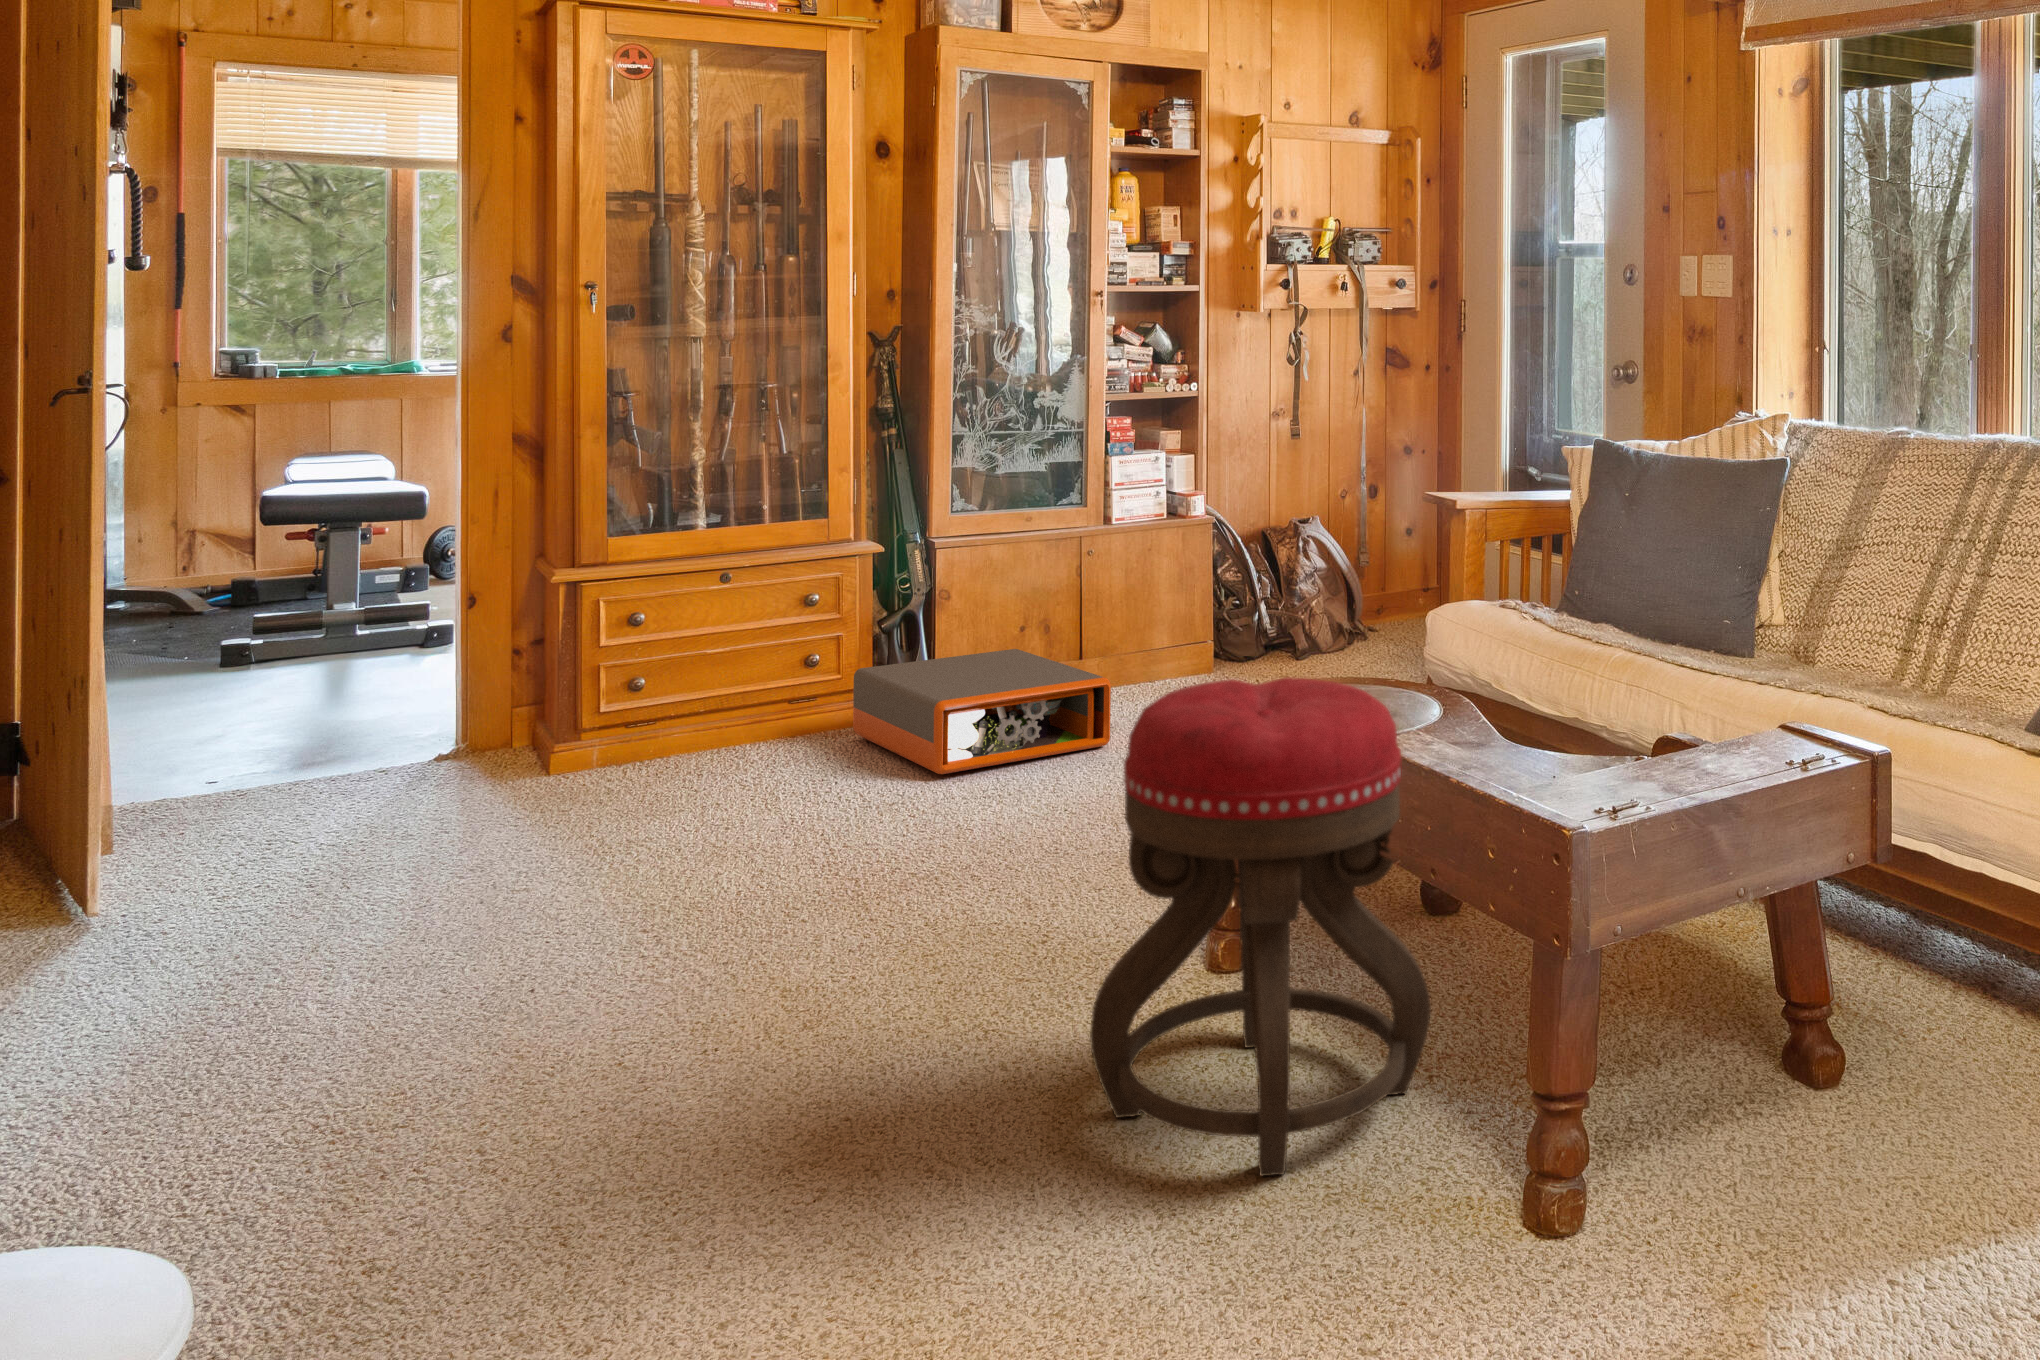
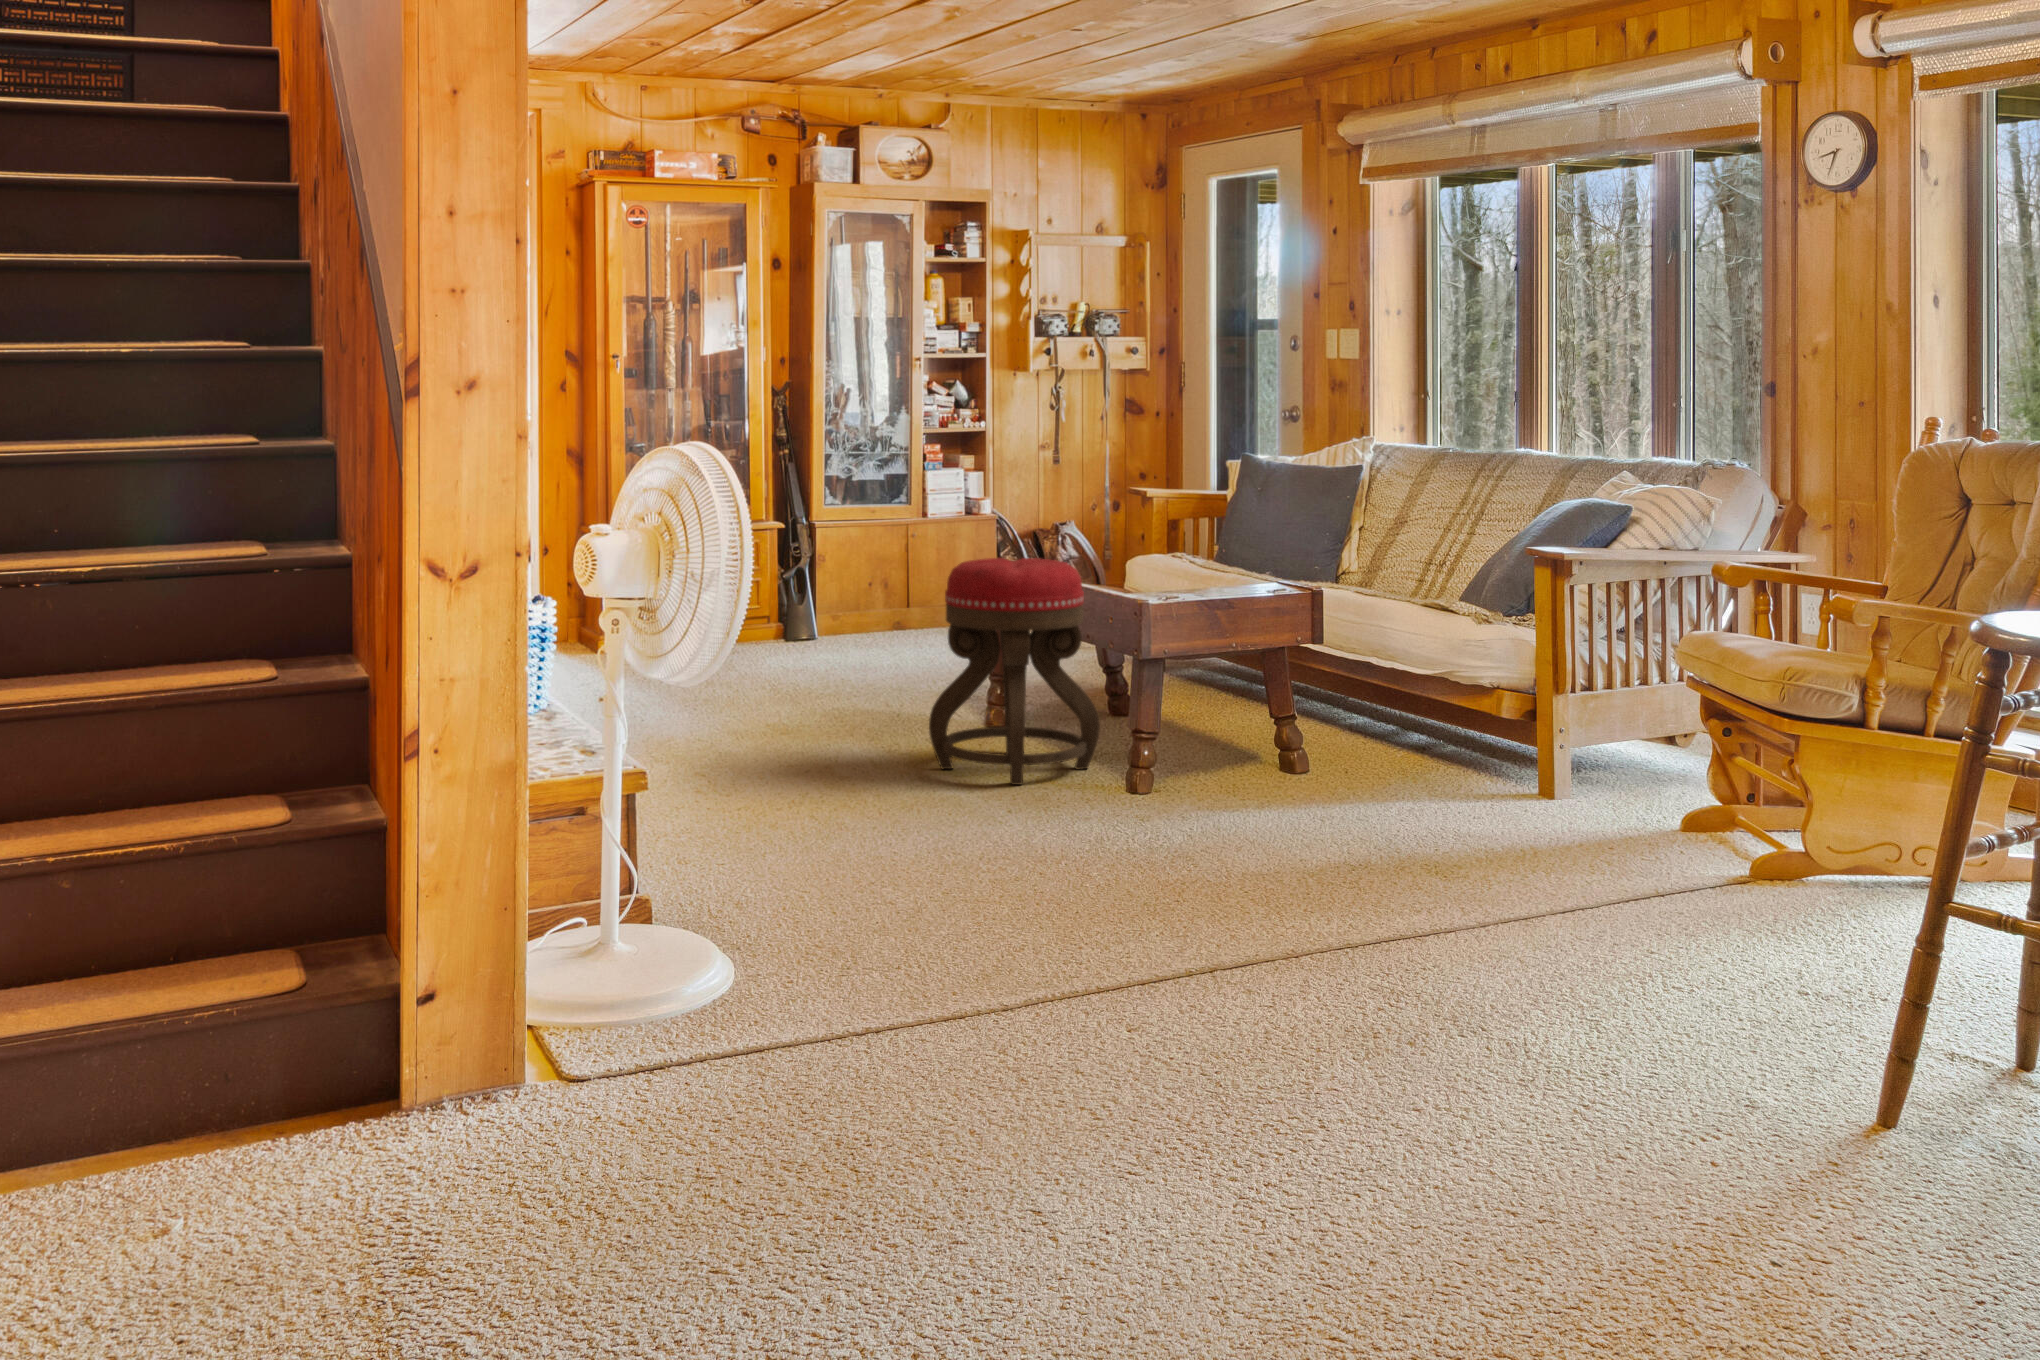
storage box: present [853,649,1111,774] -> none [764,600,929,665]

